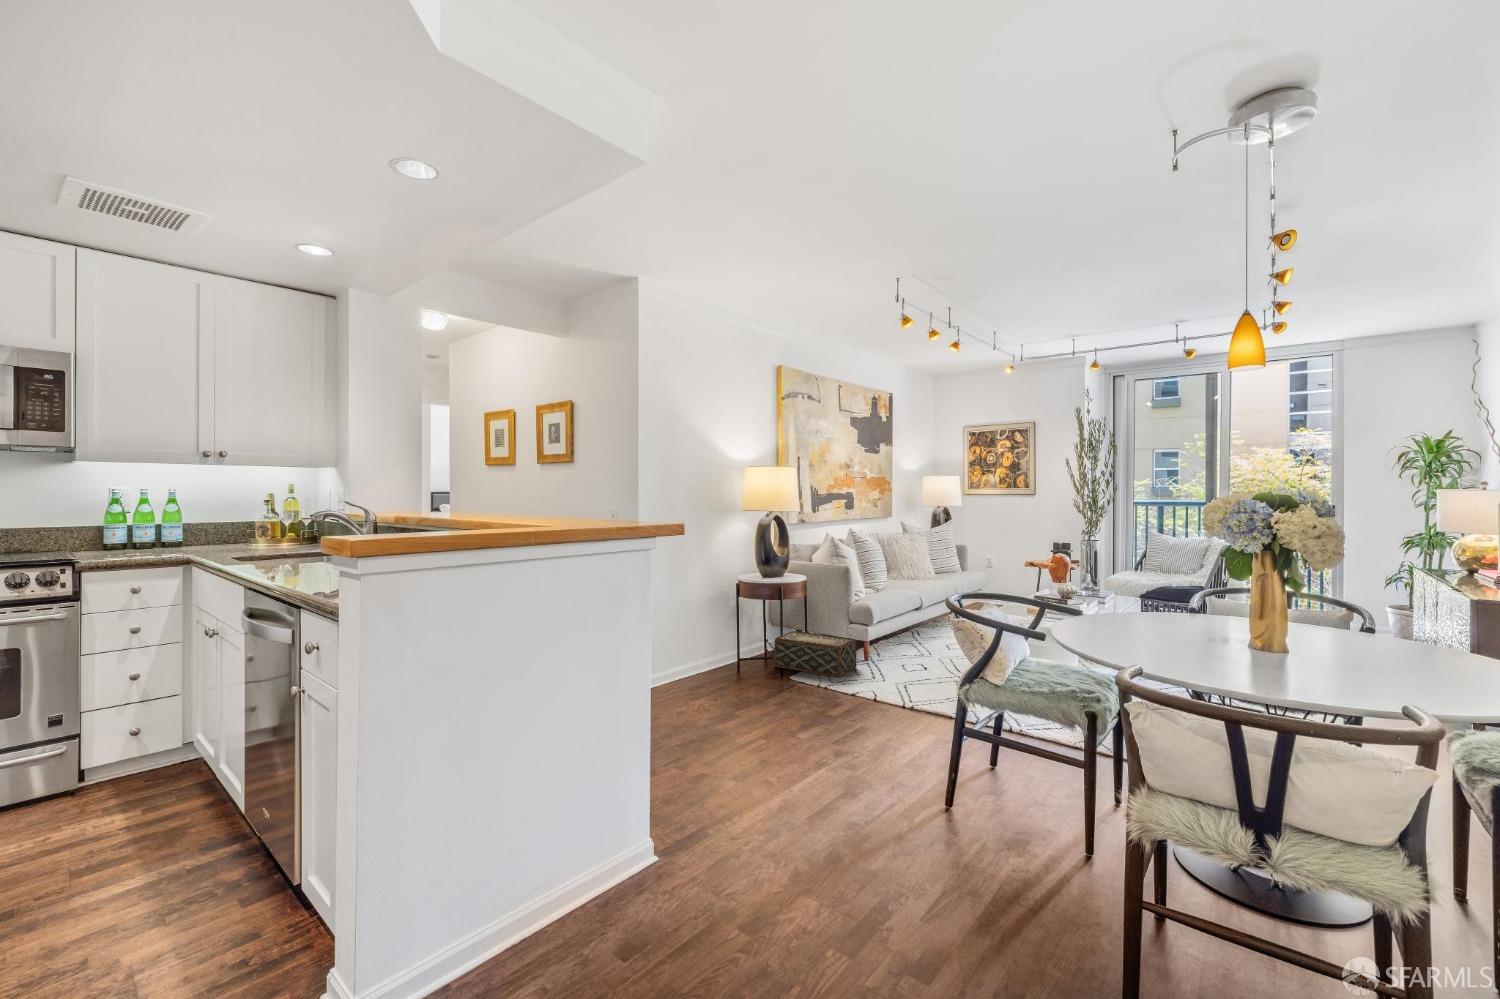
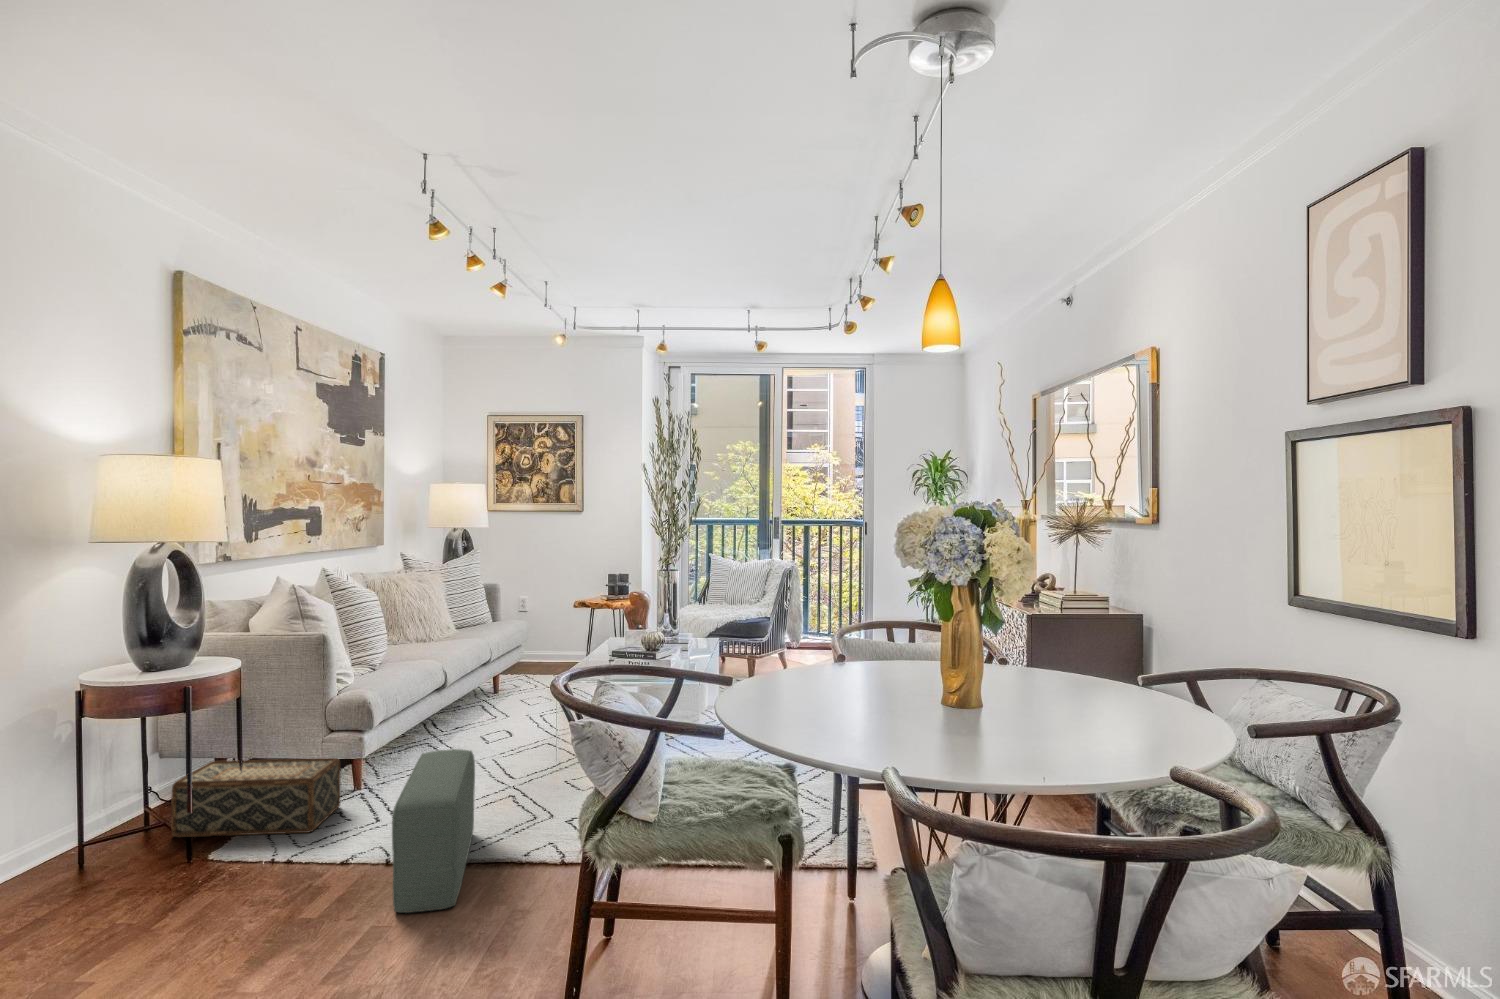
pouf: none [873,640,927,728] -> present [392,749,475,913]

